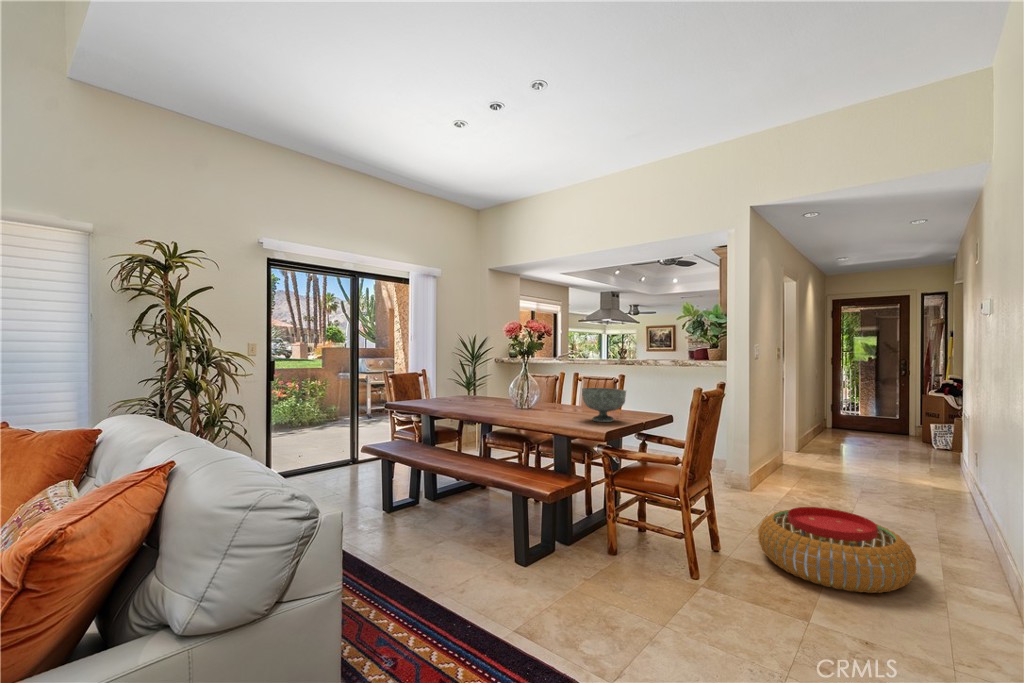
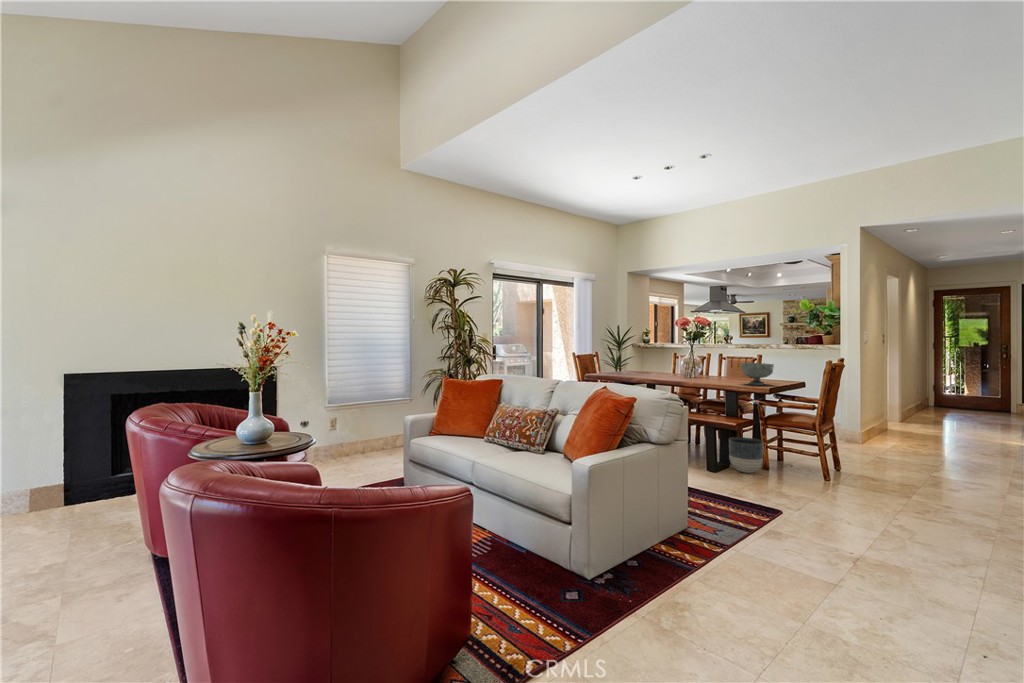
planter: none [555,505,604,565] -> present [729,437,763,473]
pouf: present [758,507,916,593] -> none [871,444,988,492]

